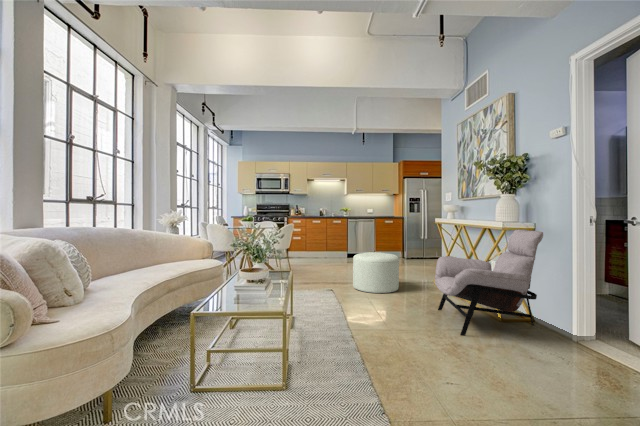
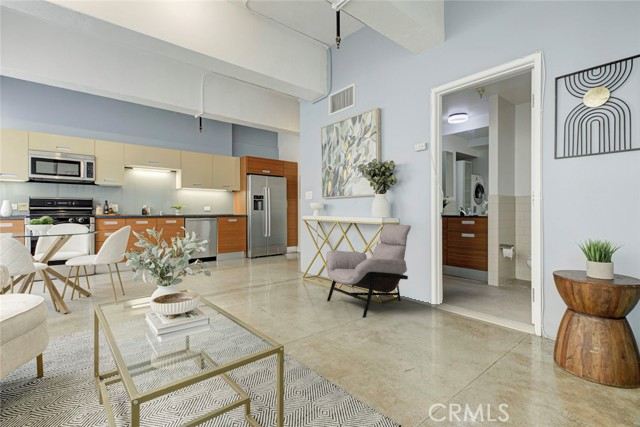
ottoman: present [353,252,399,293] -> none [226,253,275,295]

